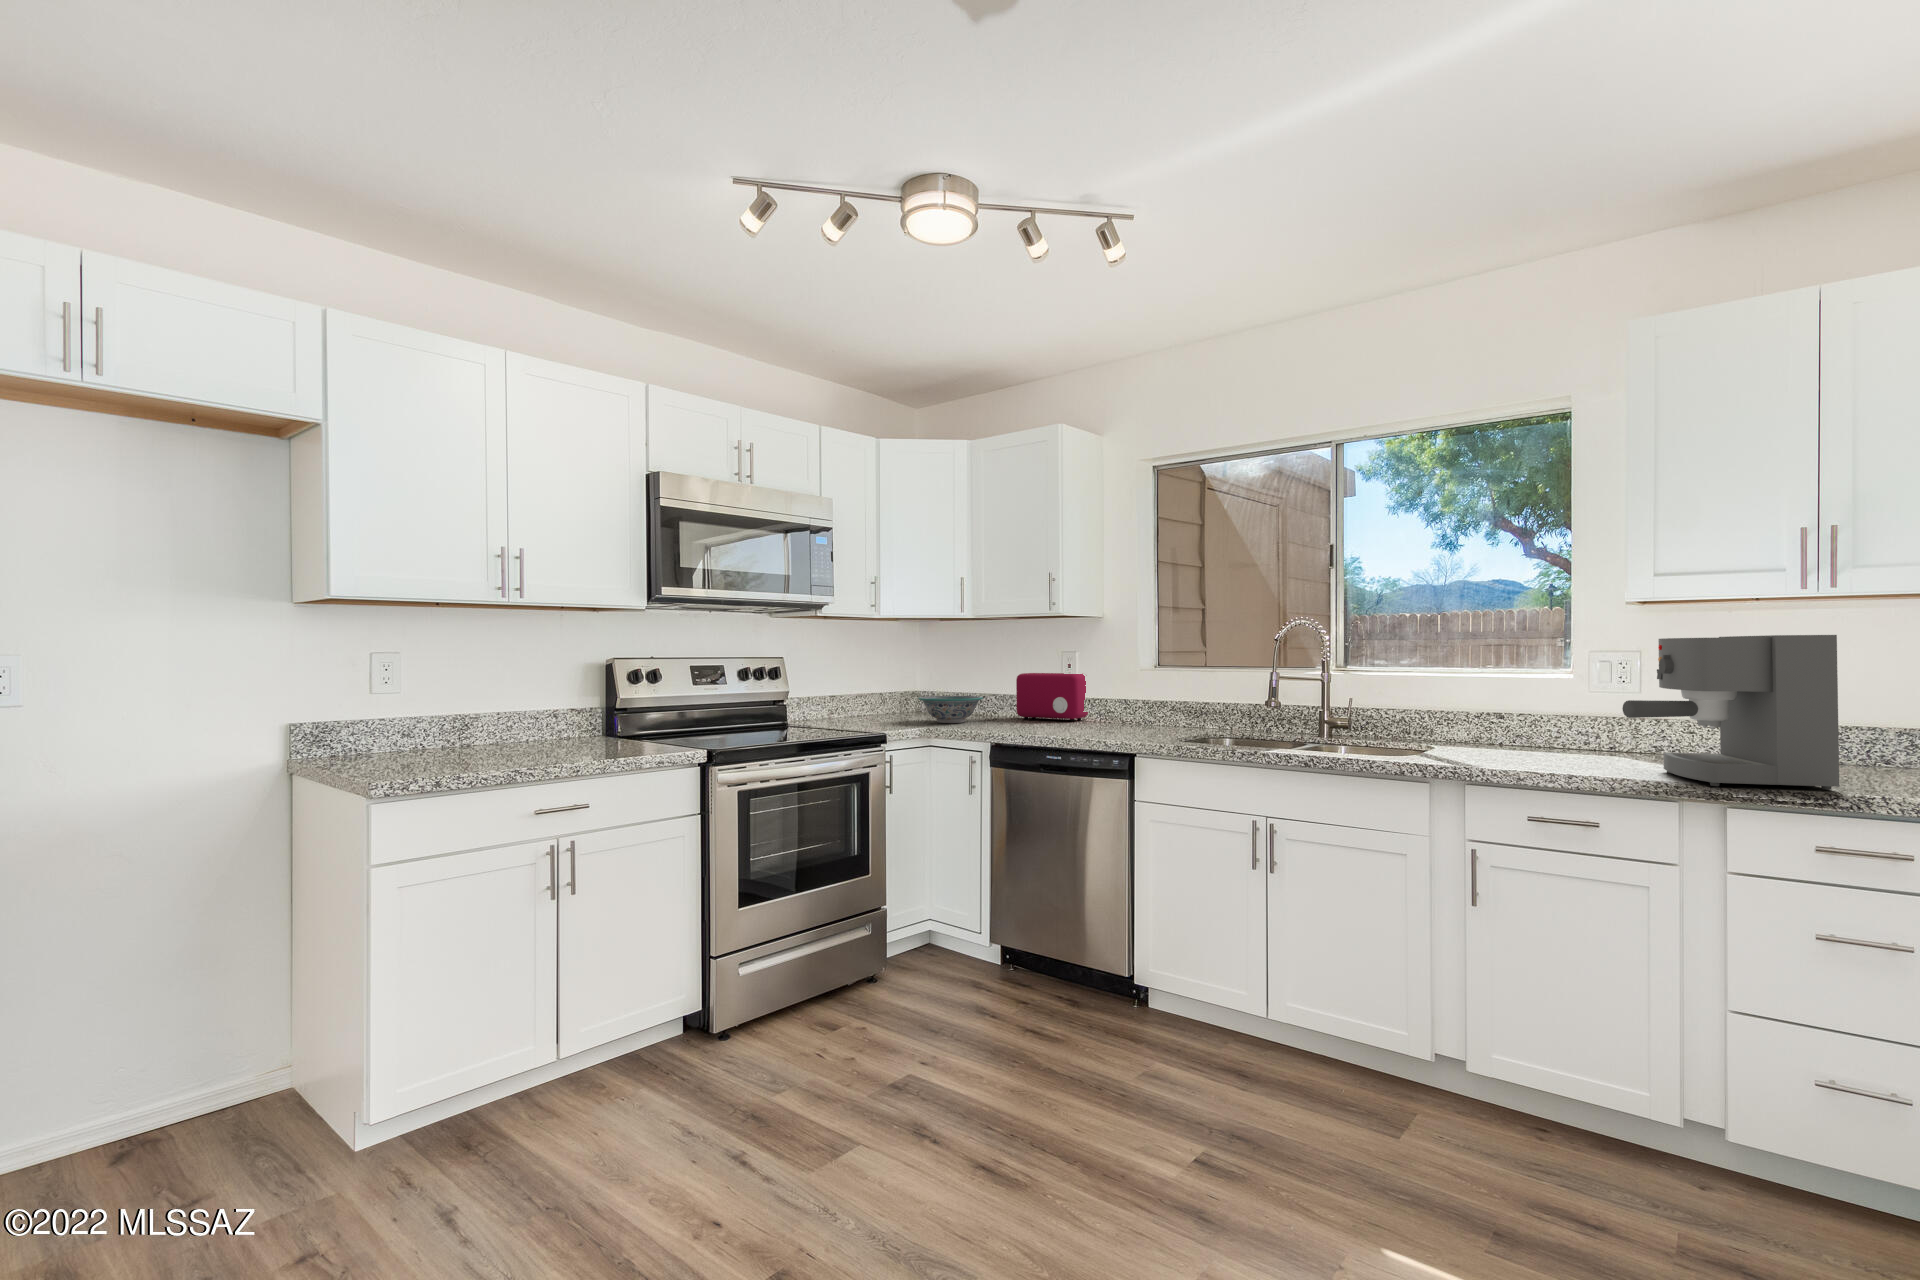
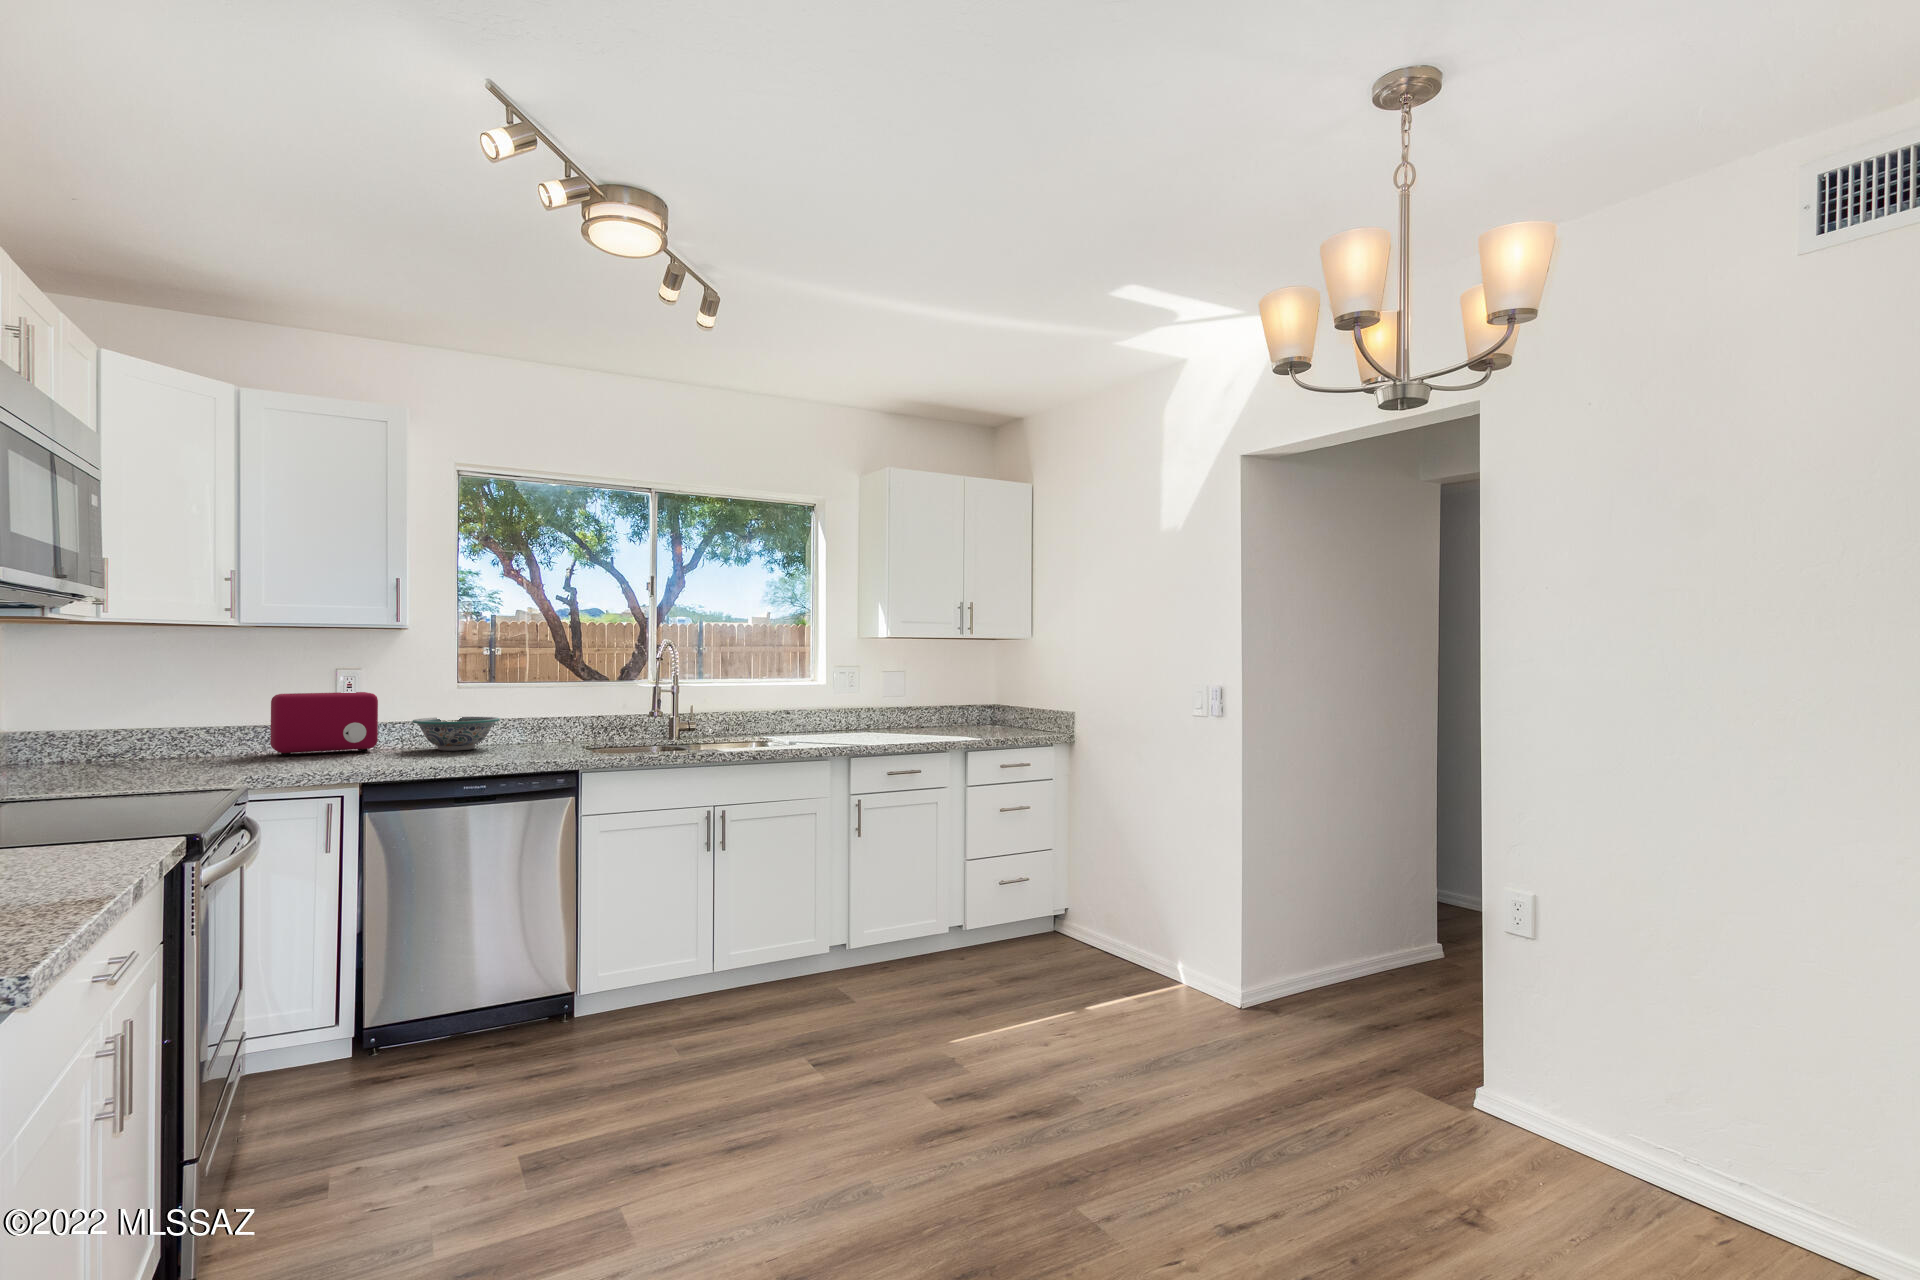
coffee maker: present [1622,635,1839,790] -> none [918,656,998,740]
decorative bowl: present [918,696,983,723] -> present [412,717,500,751]

